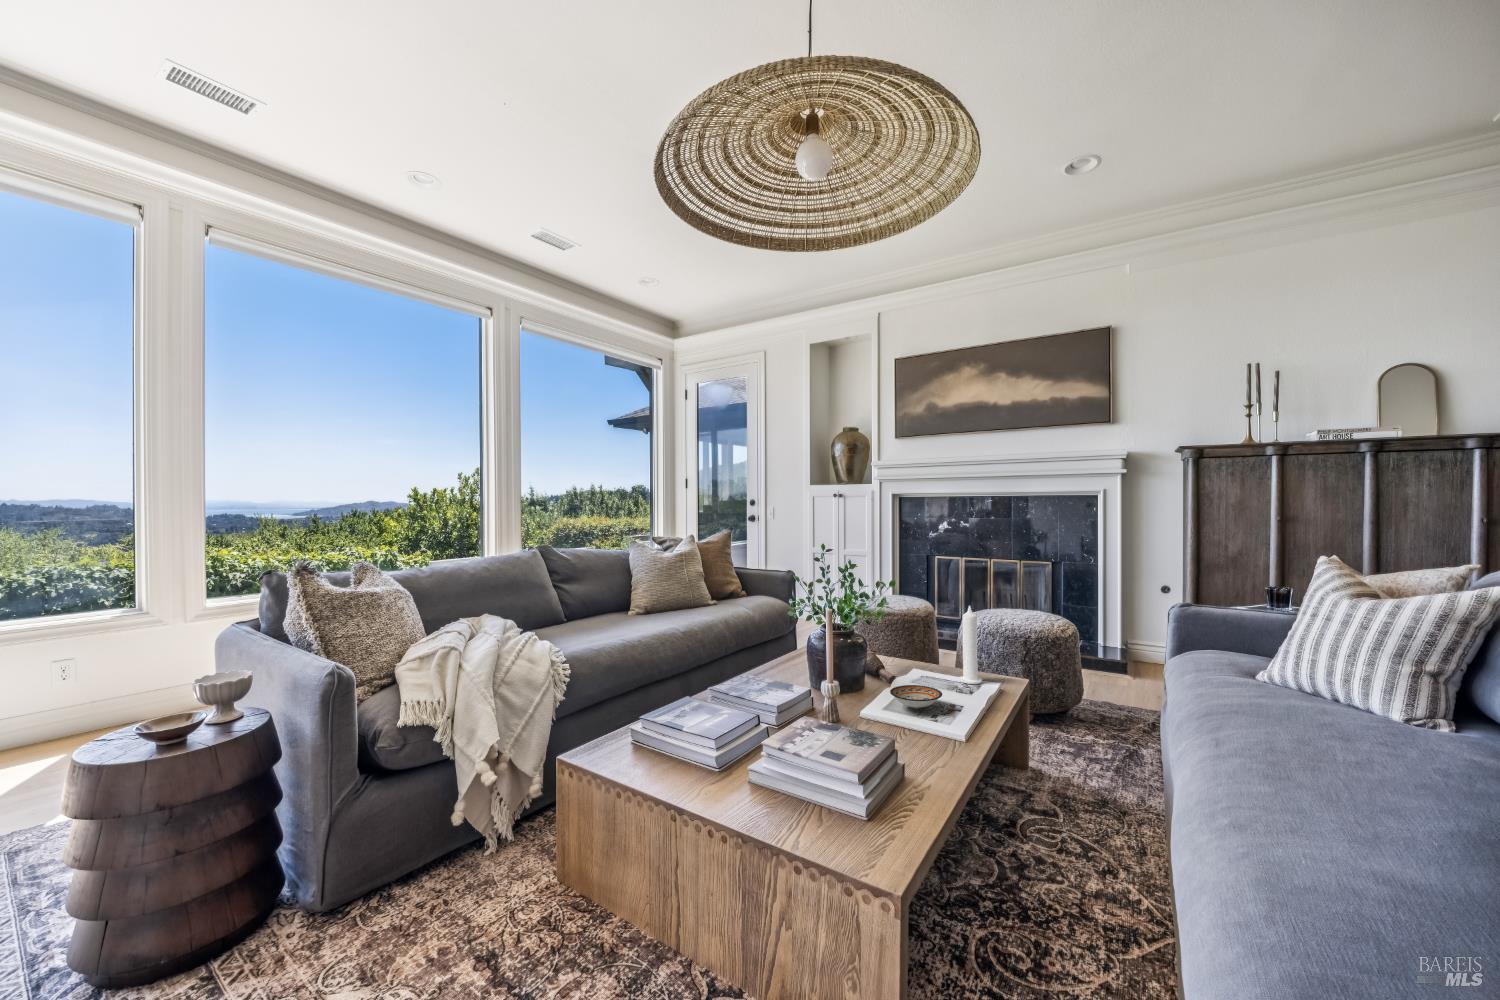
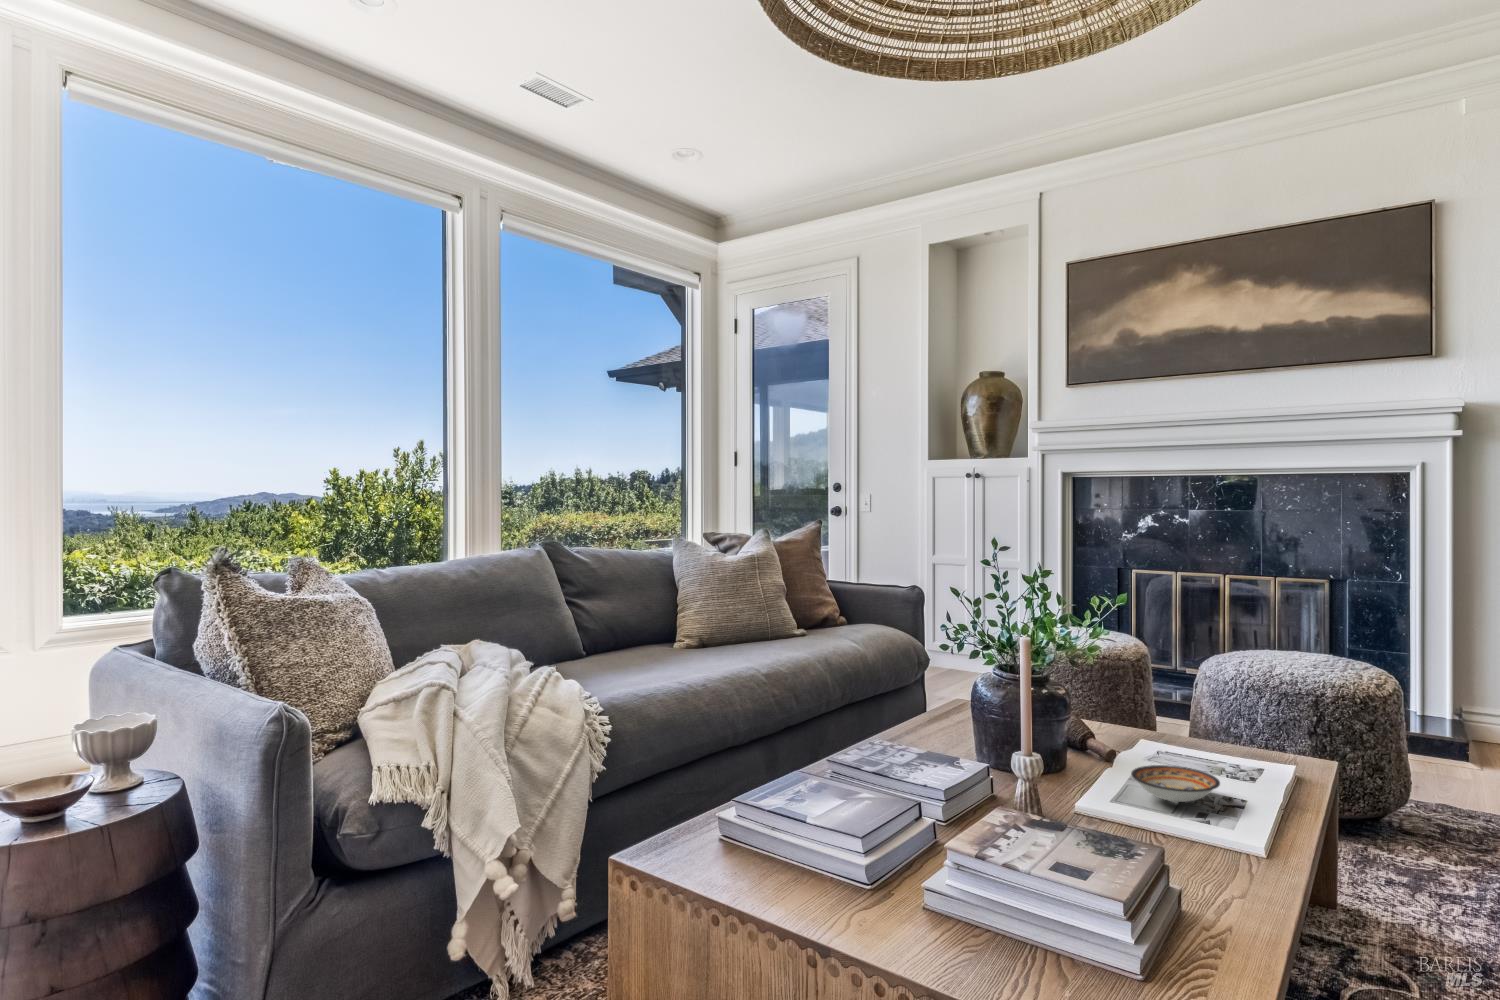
candle: present [959,606,982,684] -> none [1231,640,1271,767]

